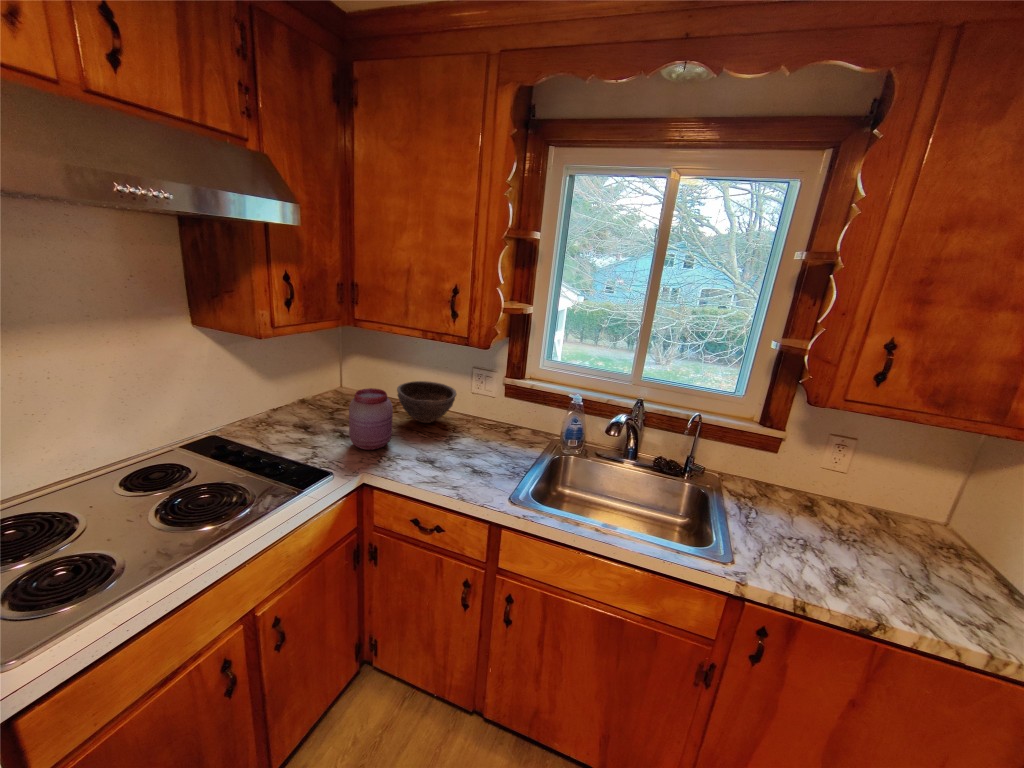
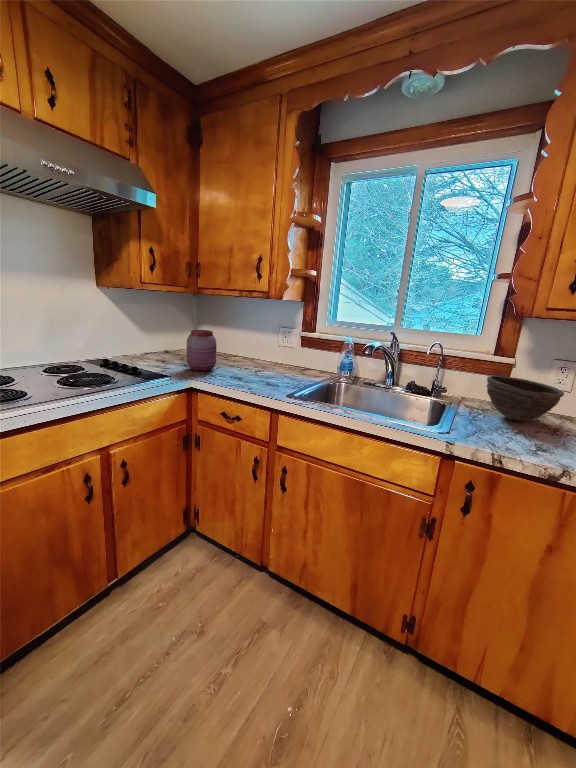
bowl: present [397,381,456,423] -> present [487,375,564,421]

